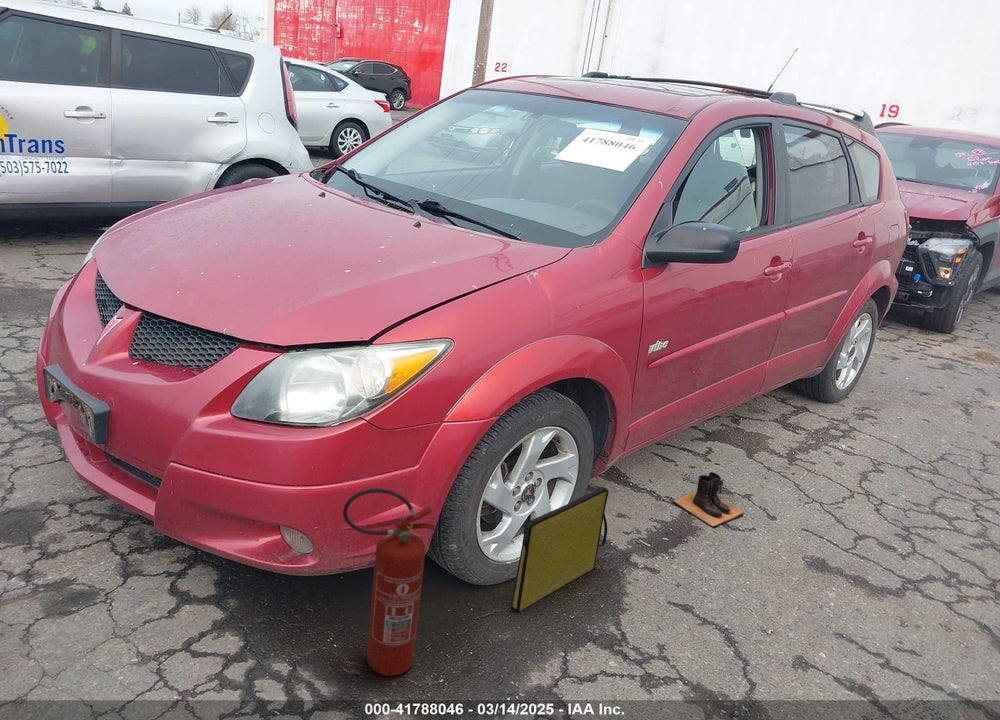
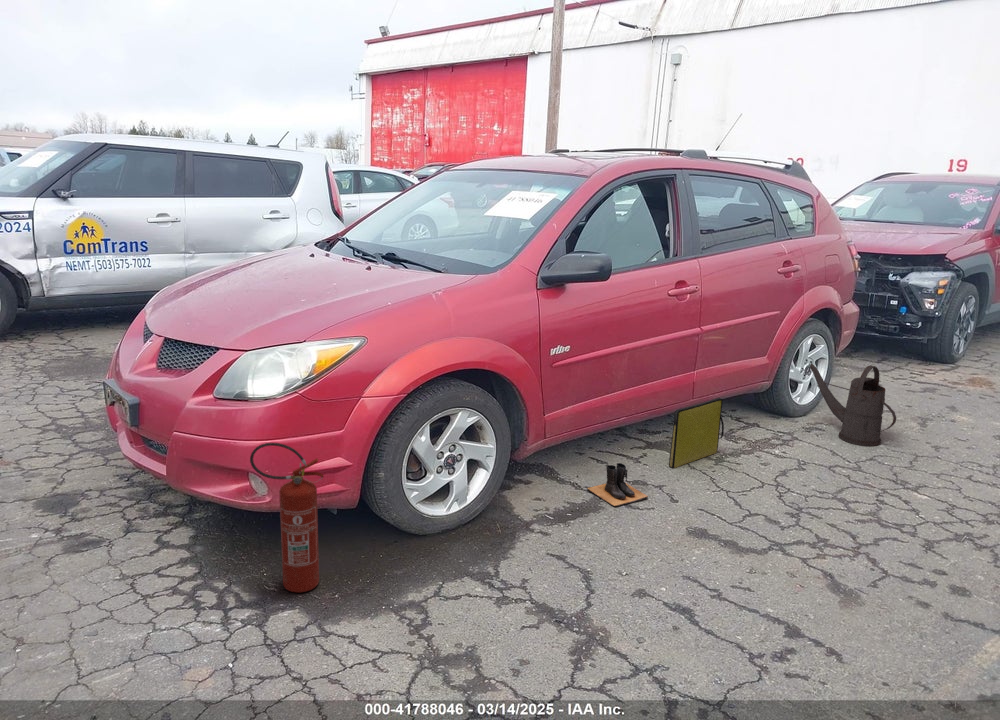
watering can: none [867,345,964,441] -> present [810,364,896,446]
bag: present [511,487,609,612] -> present [669,398,724,468]

